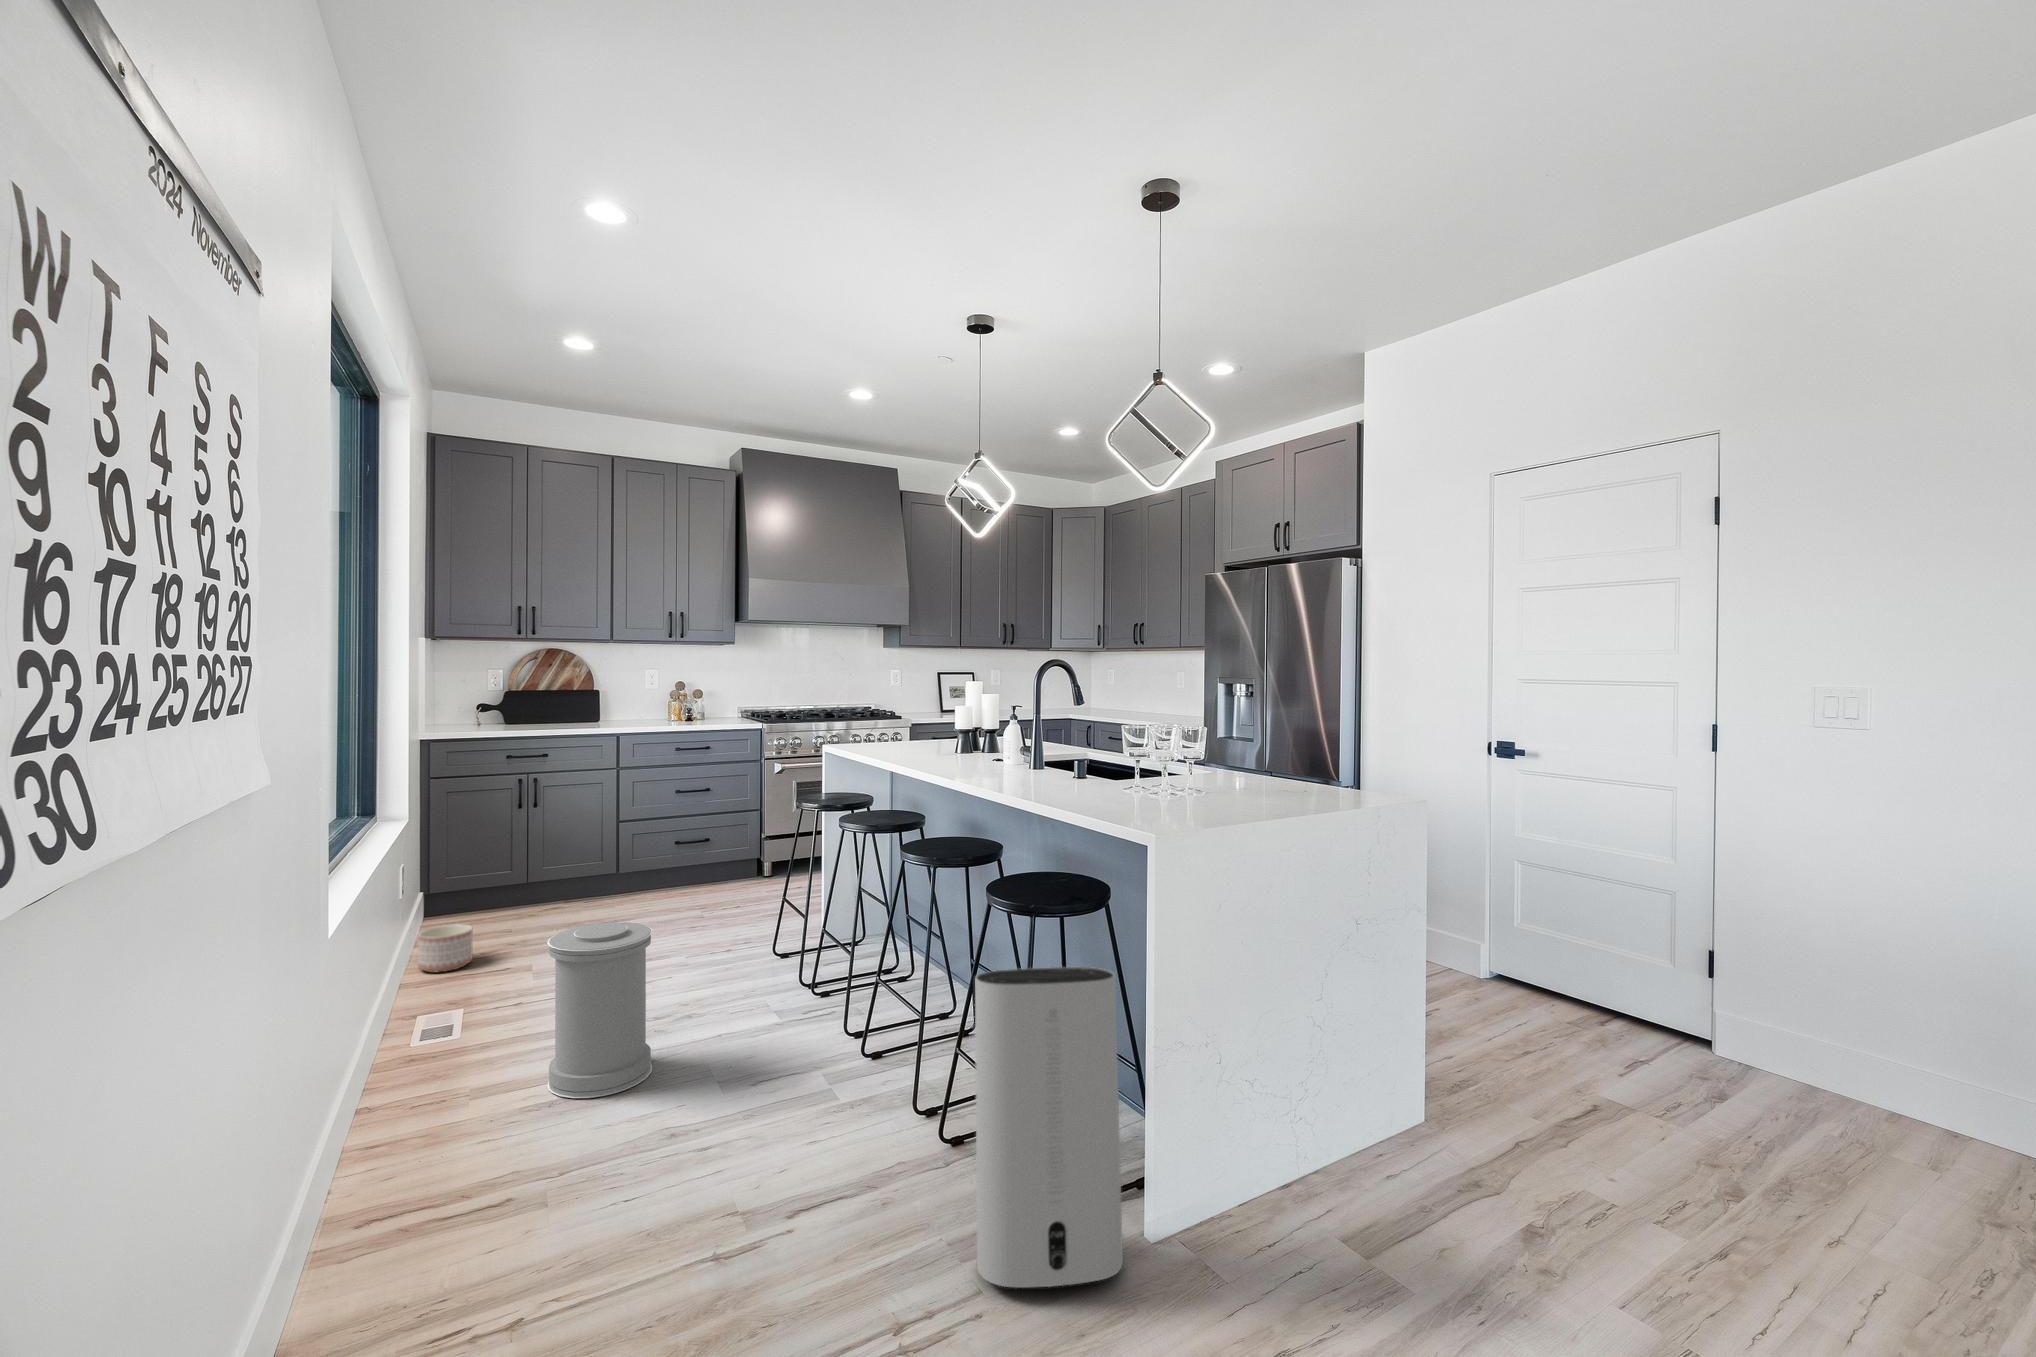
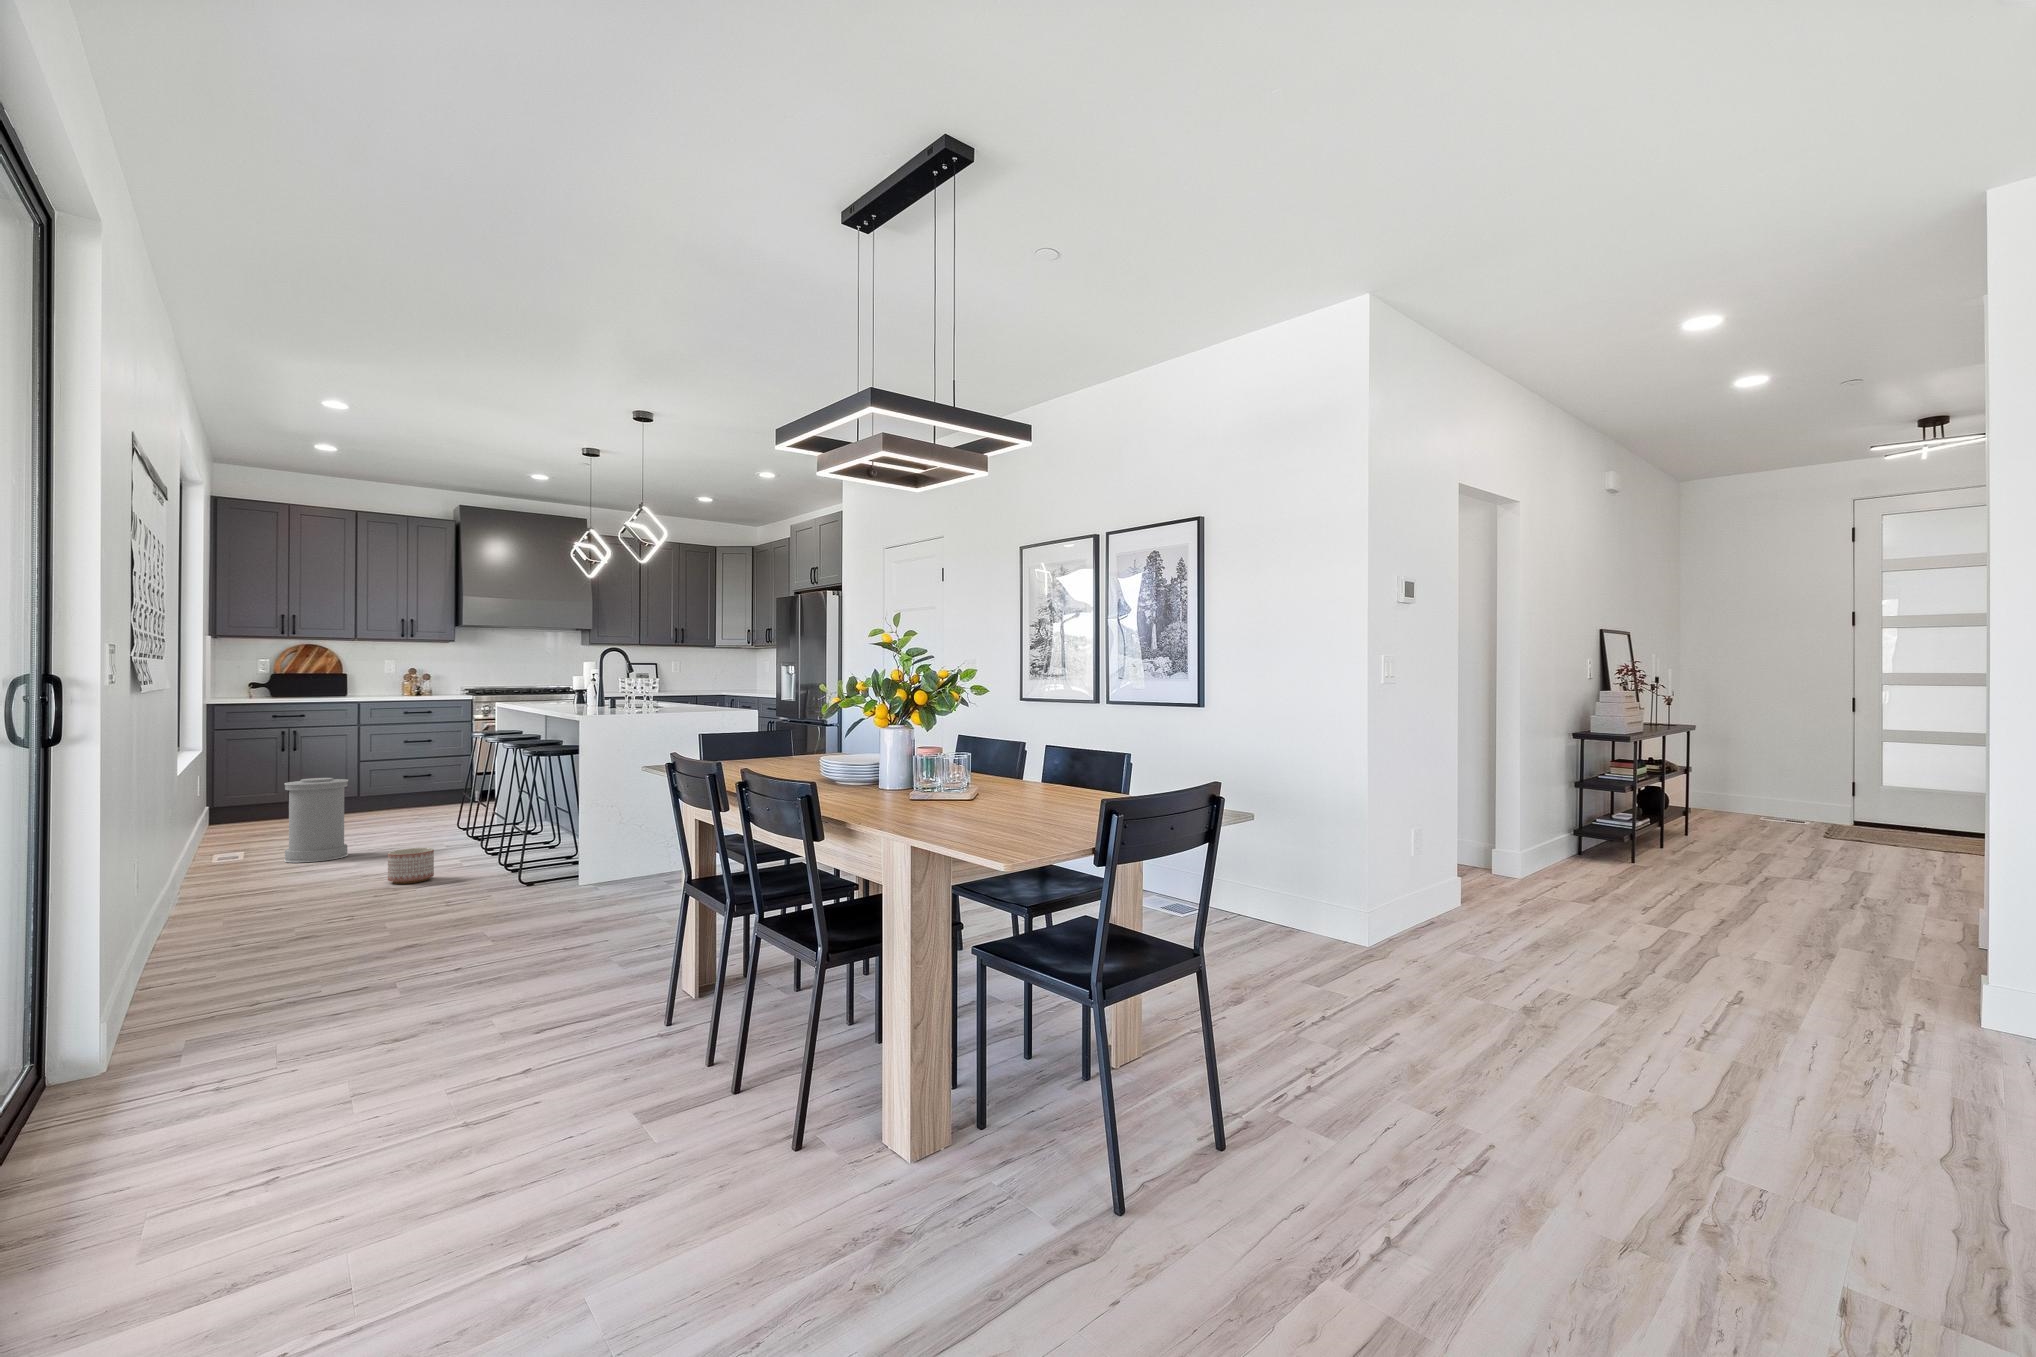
planter: present [418,924,473,972] -> present [388,848,434,884]
air purifier: present [975,967,1123,1288] -> none [473,757,547,881]

